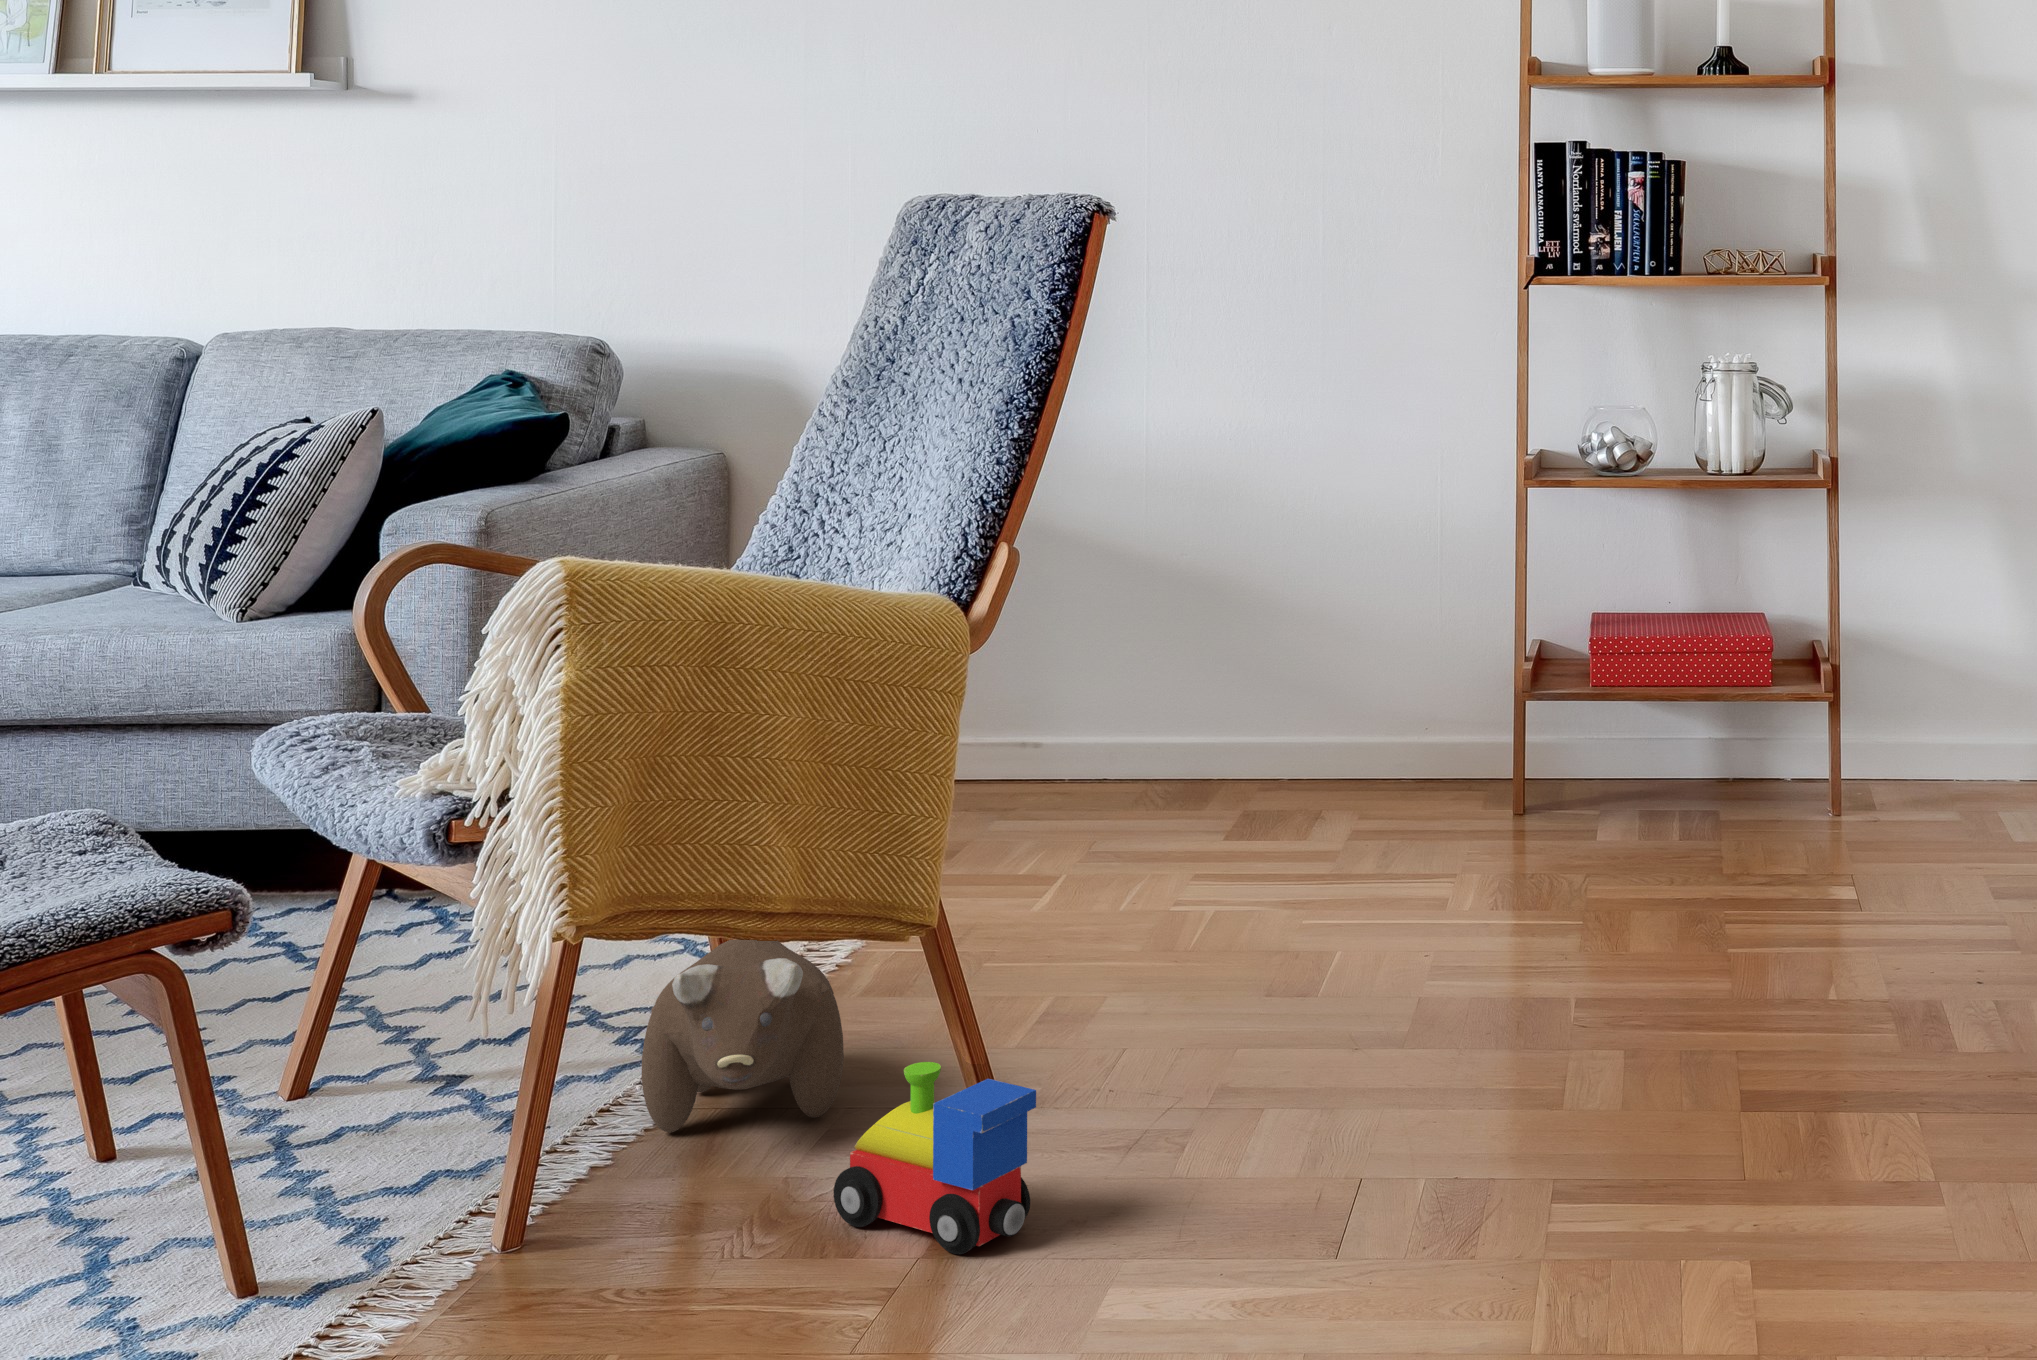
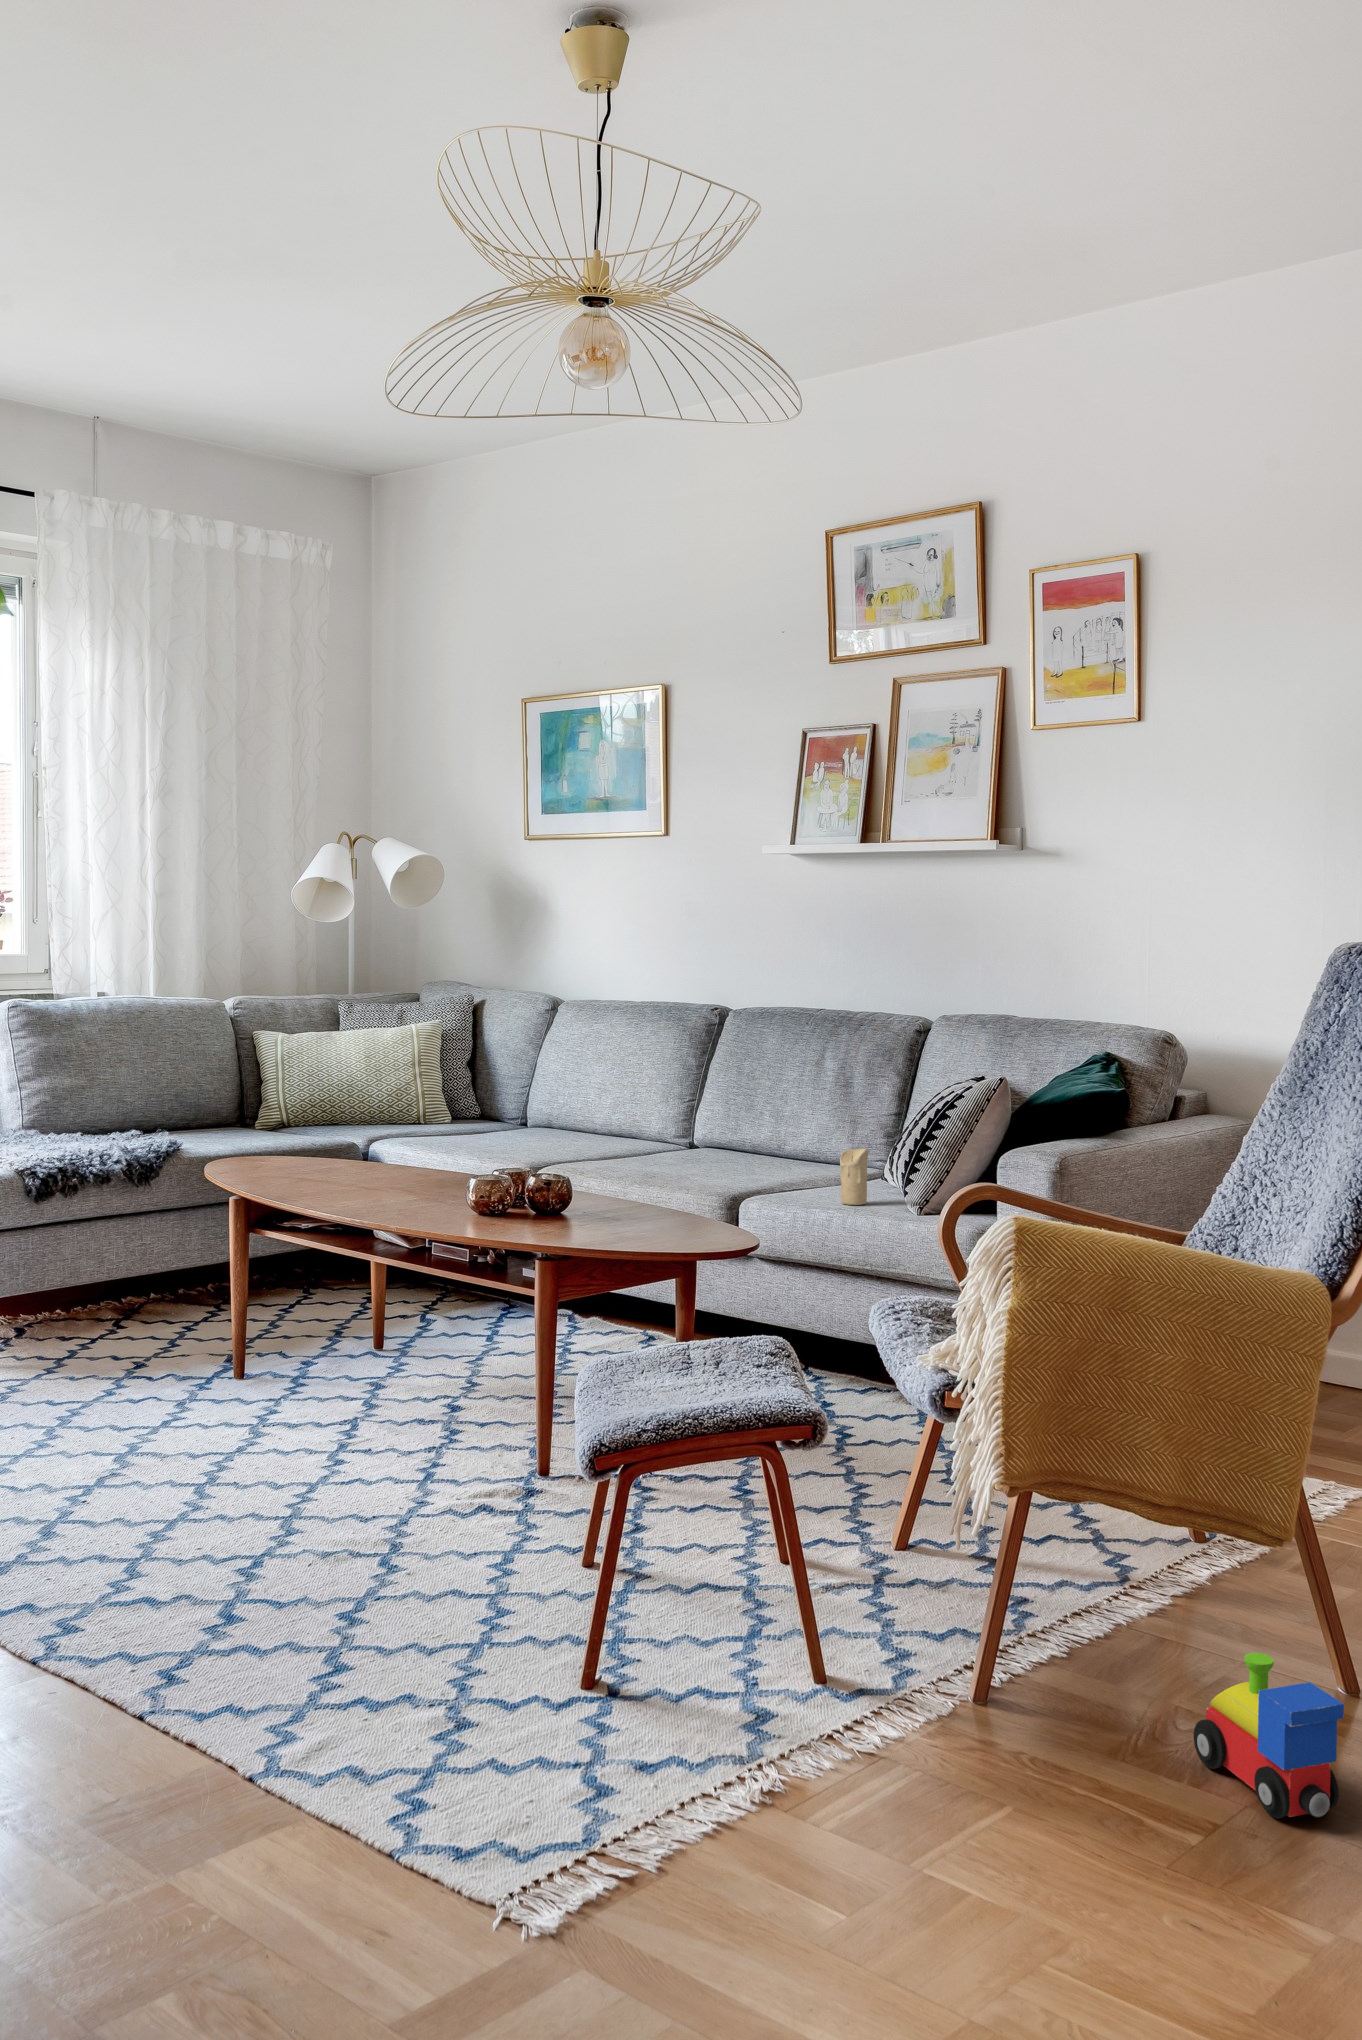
candle: none [83,529,135,618] -> present [840,1148,868,1205]
plush toy: present [641,940,844,1132] -> none [1091,1513,1236,1668]

